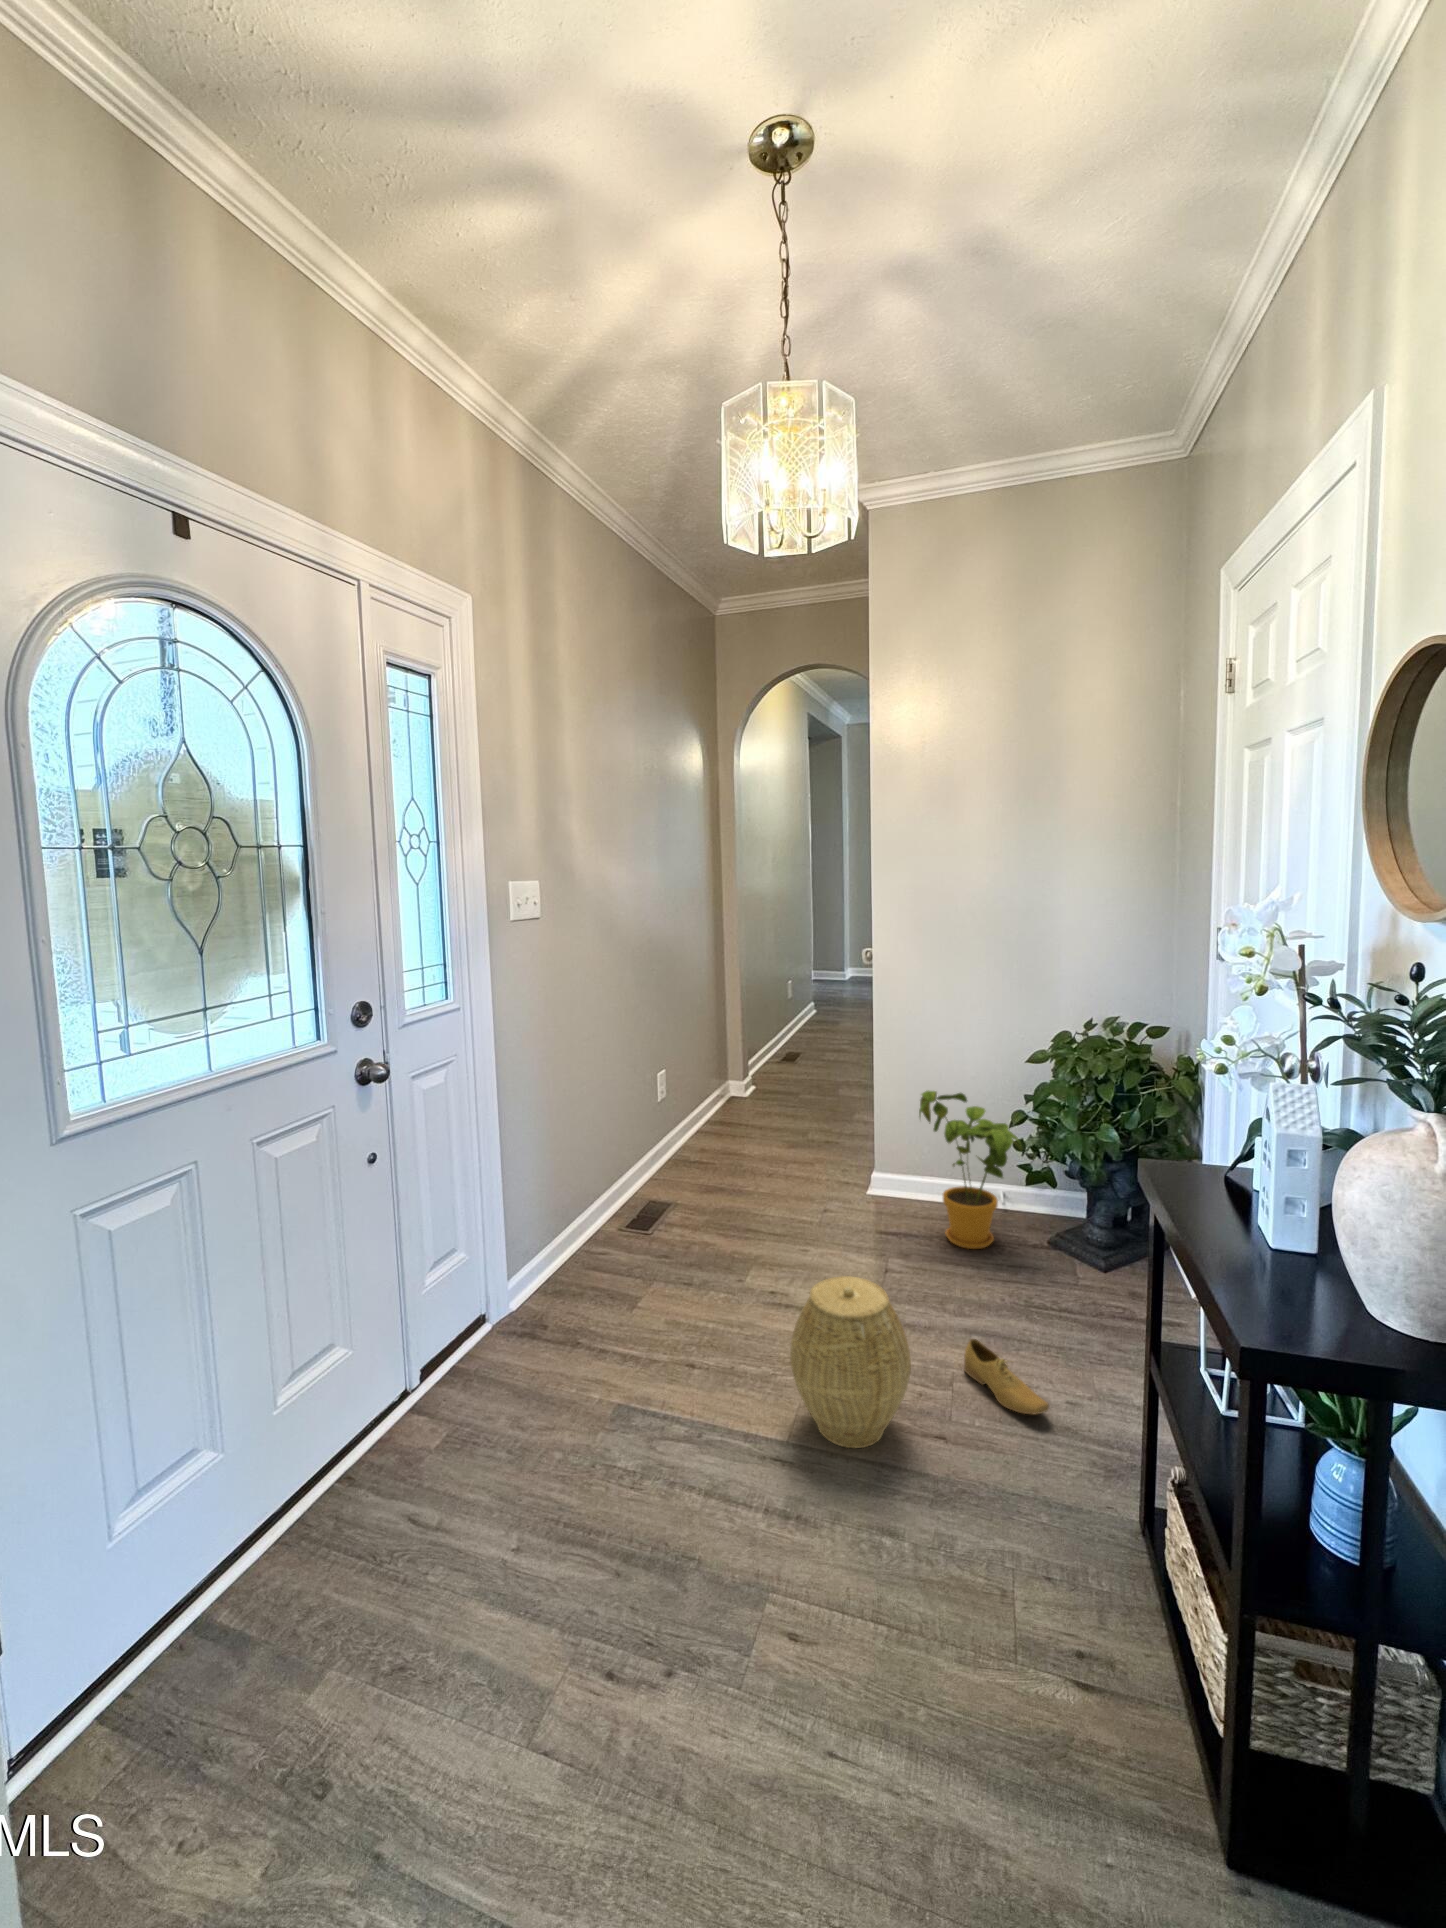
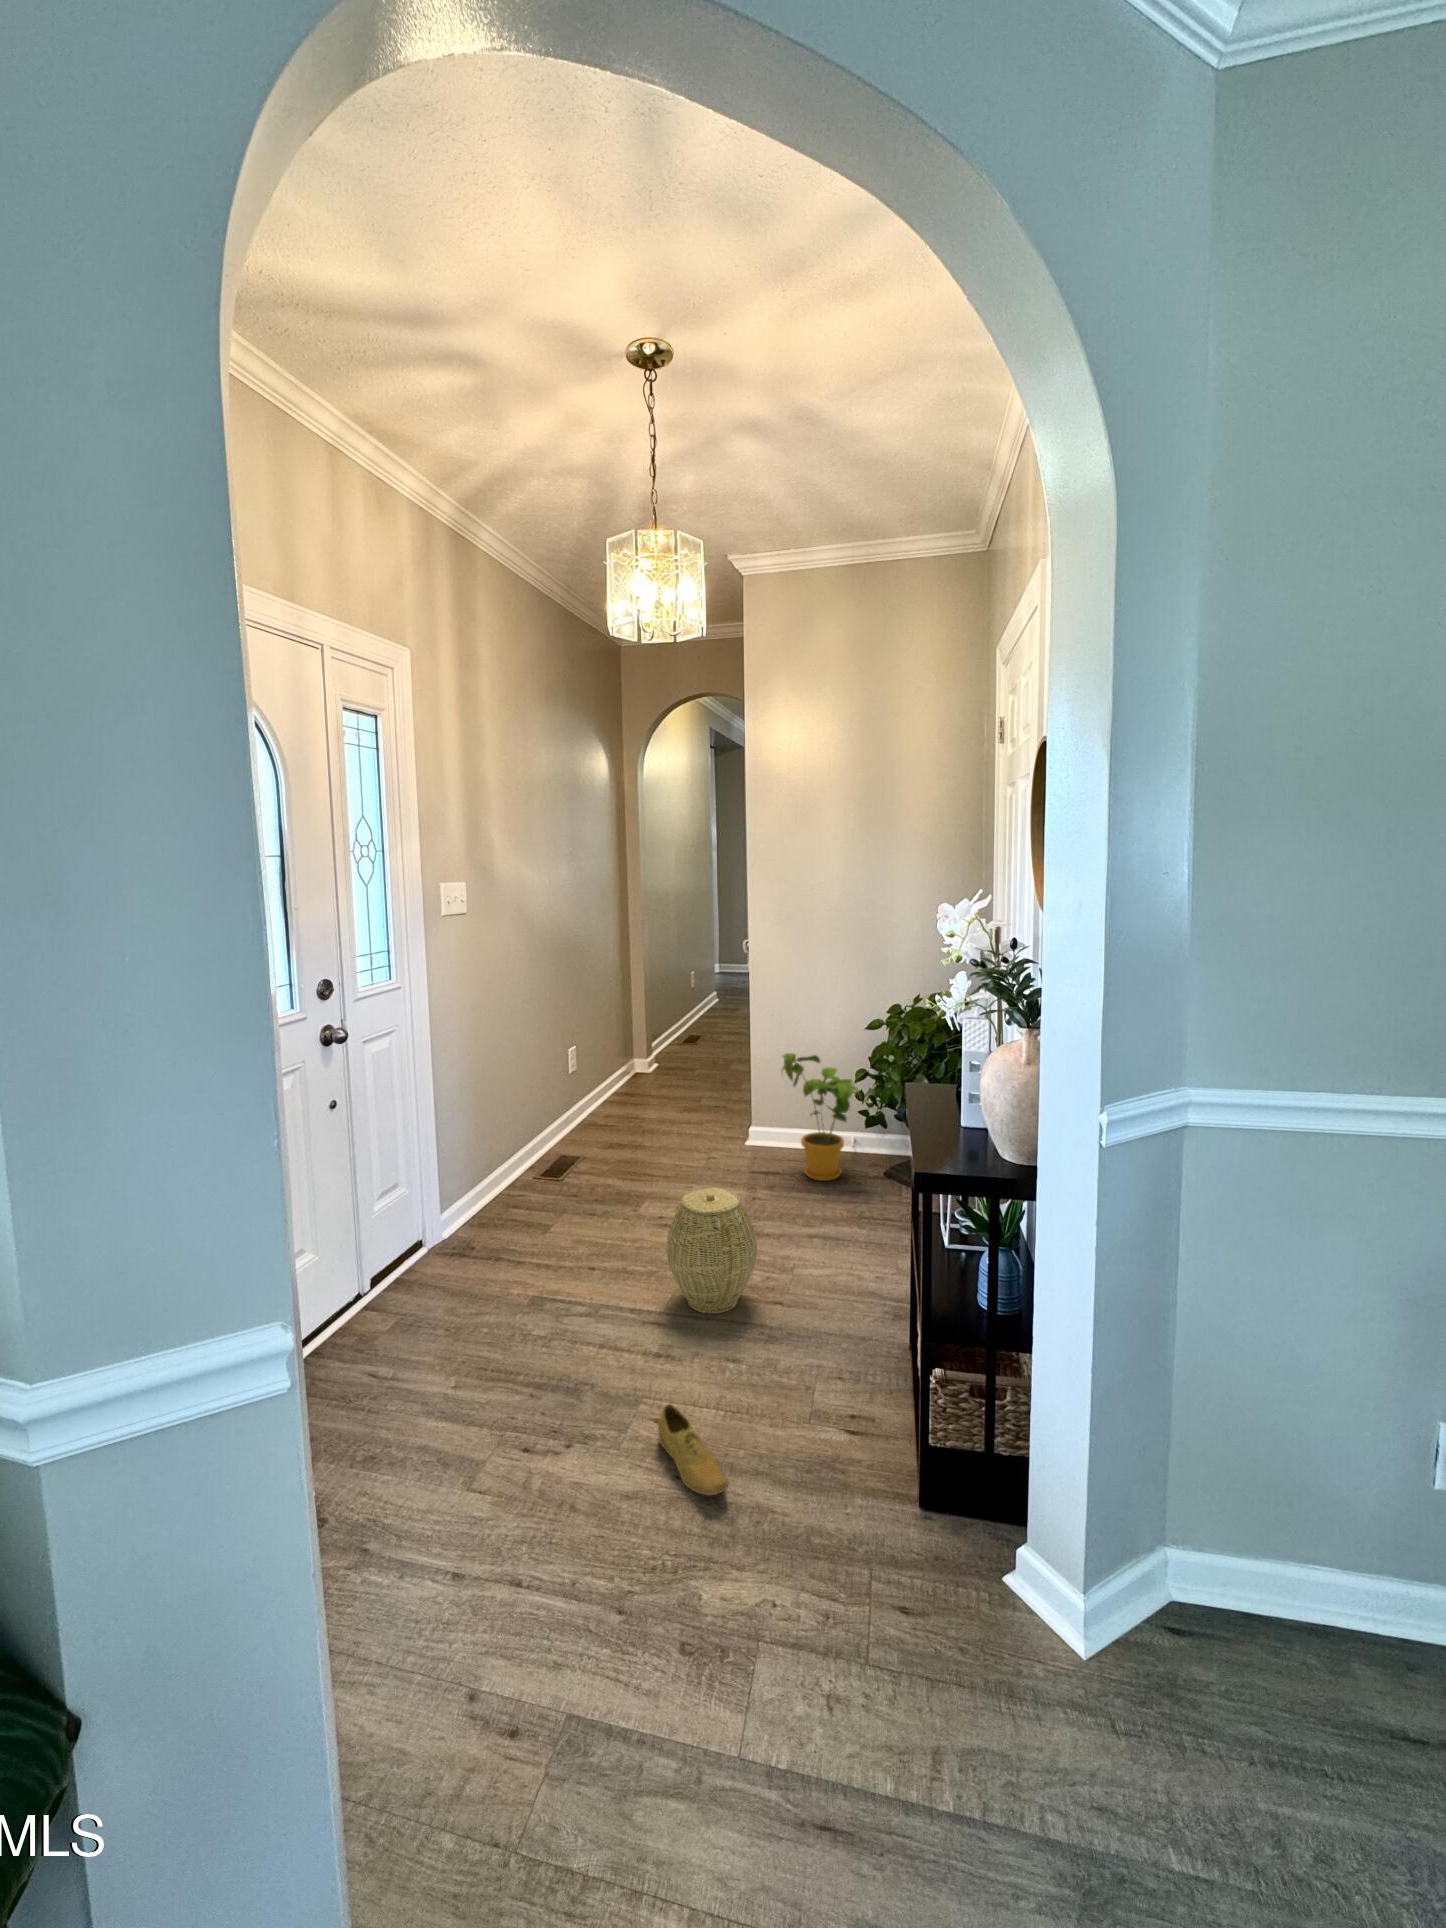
shoe: present [964,1339,1049,1414] -> present [658,1404,728,1495]

